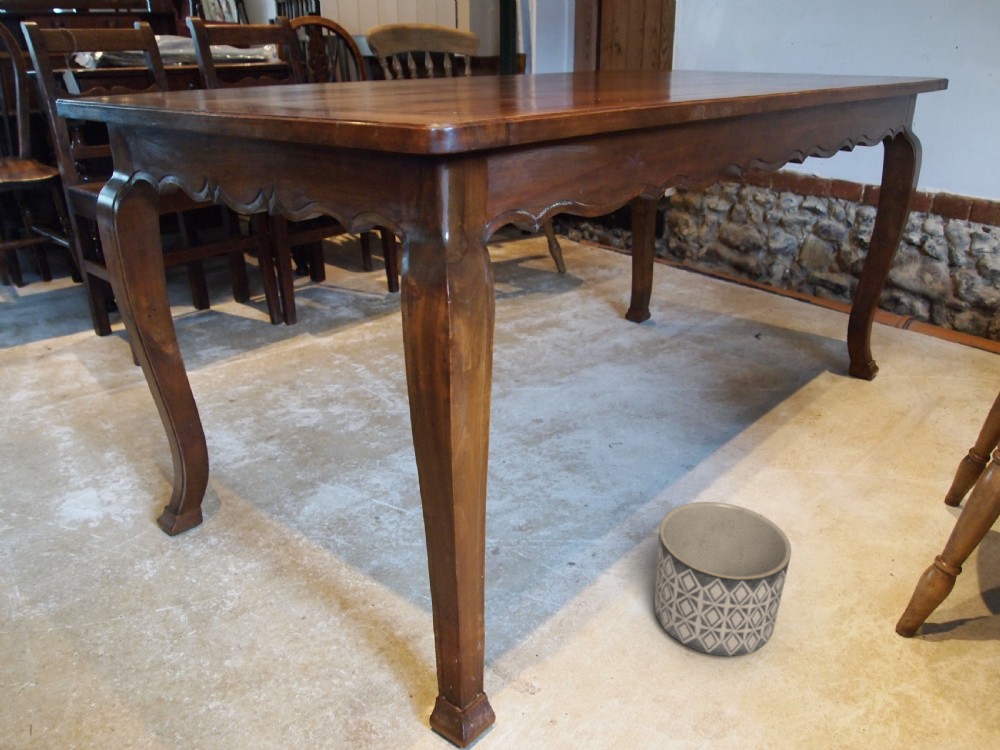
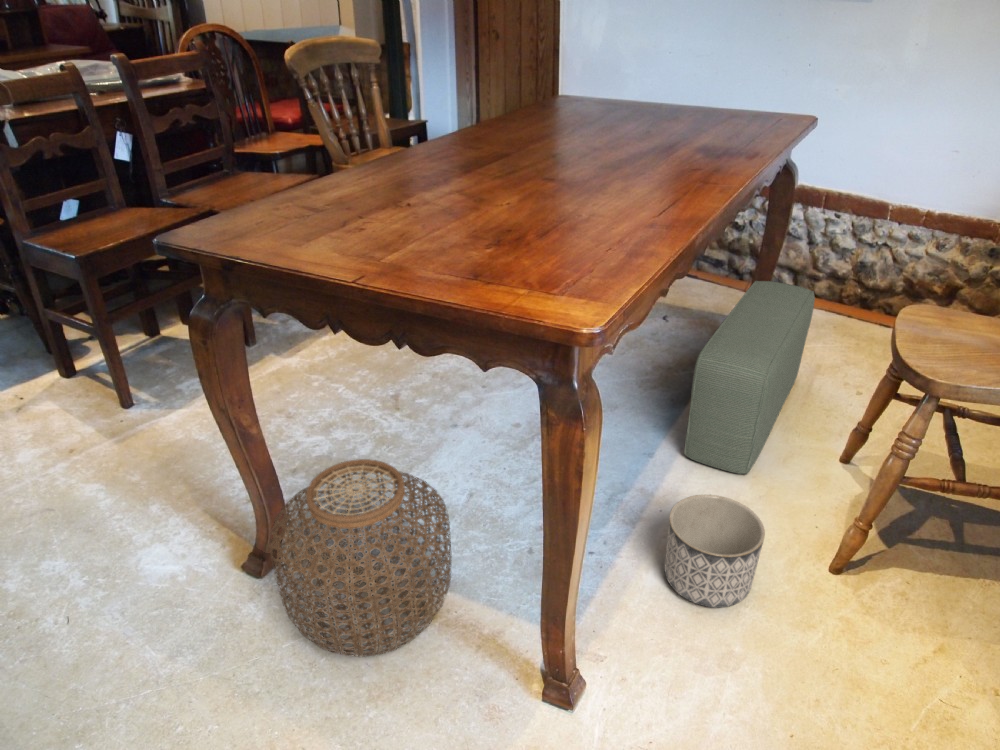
pouf: none [728,280,933,505] -> present [684,281,815,474]
woven basket: none [133,389,369,635] -> present [270,459,451,657]

